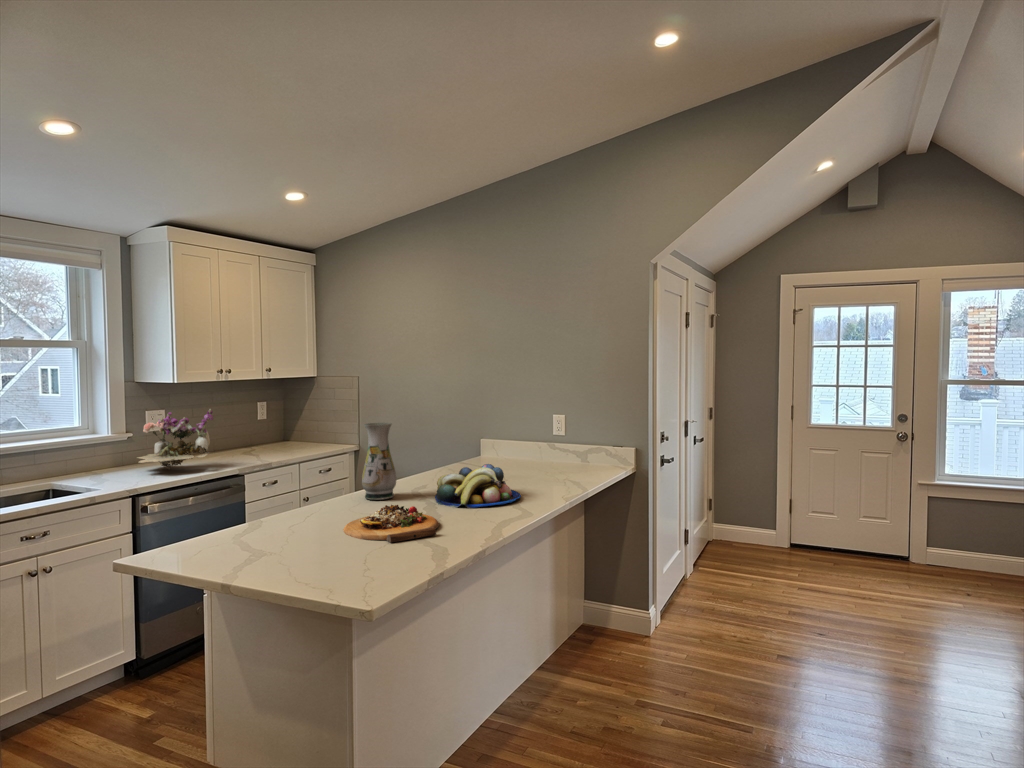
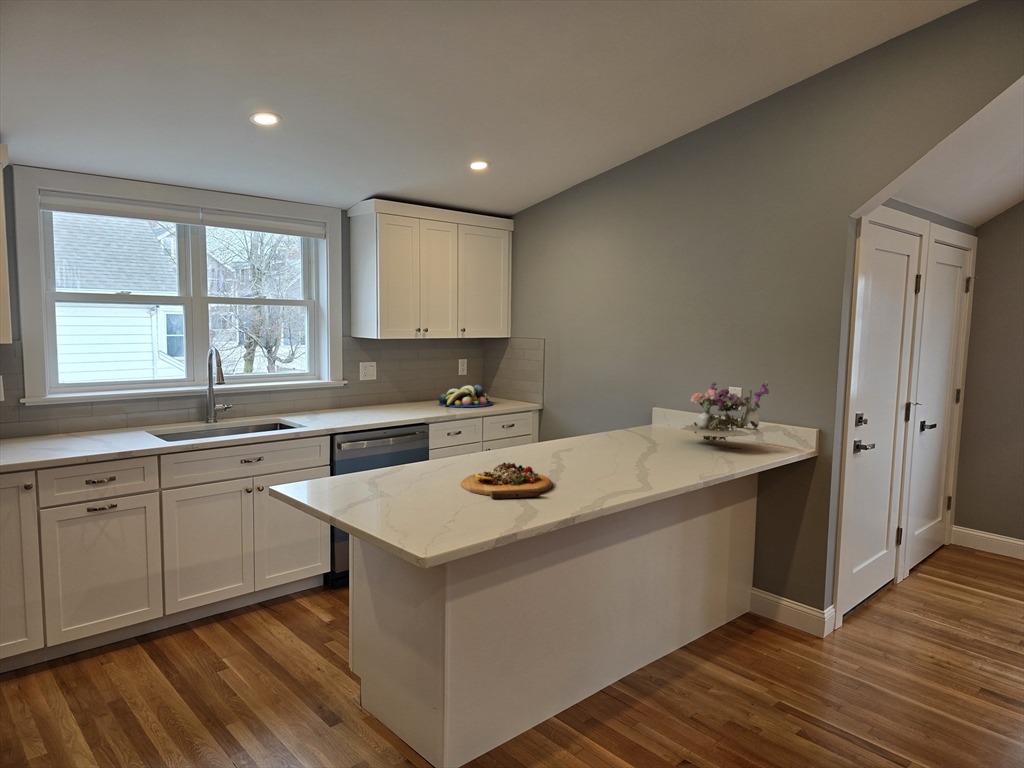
flower arrangement: present [137,409,213,469] -> present [682,382,769,443]
vase: present [362,423,396,500] -> none [503,383,536,457]
fruit bowl: present [435,464,521,508] -> present [439,385,493,407]

